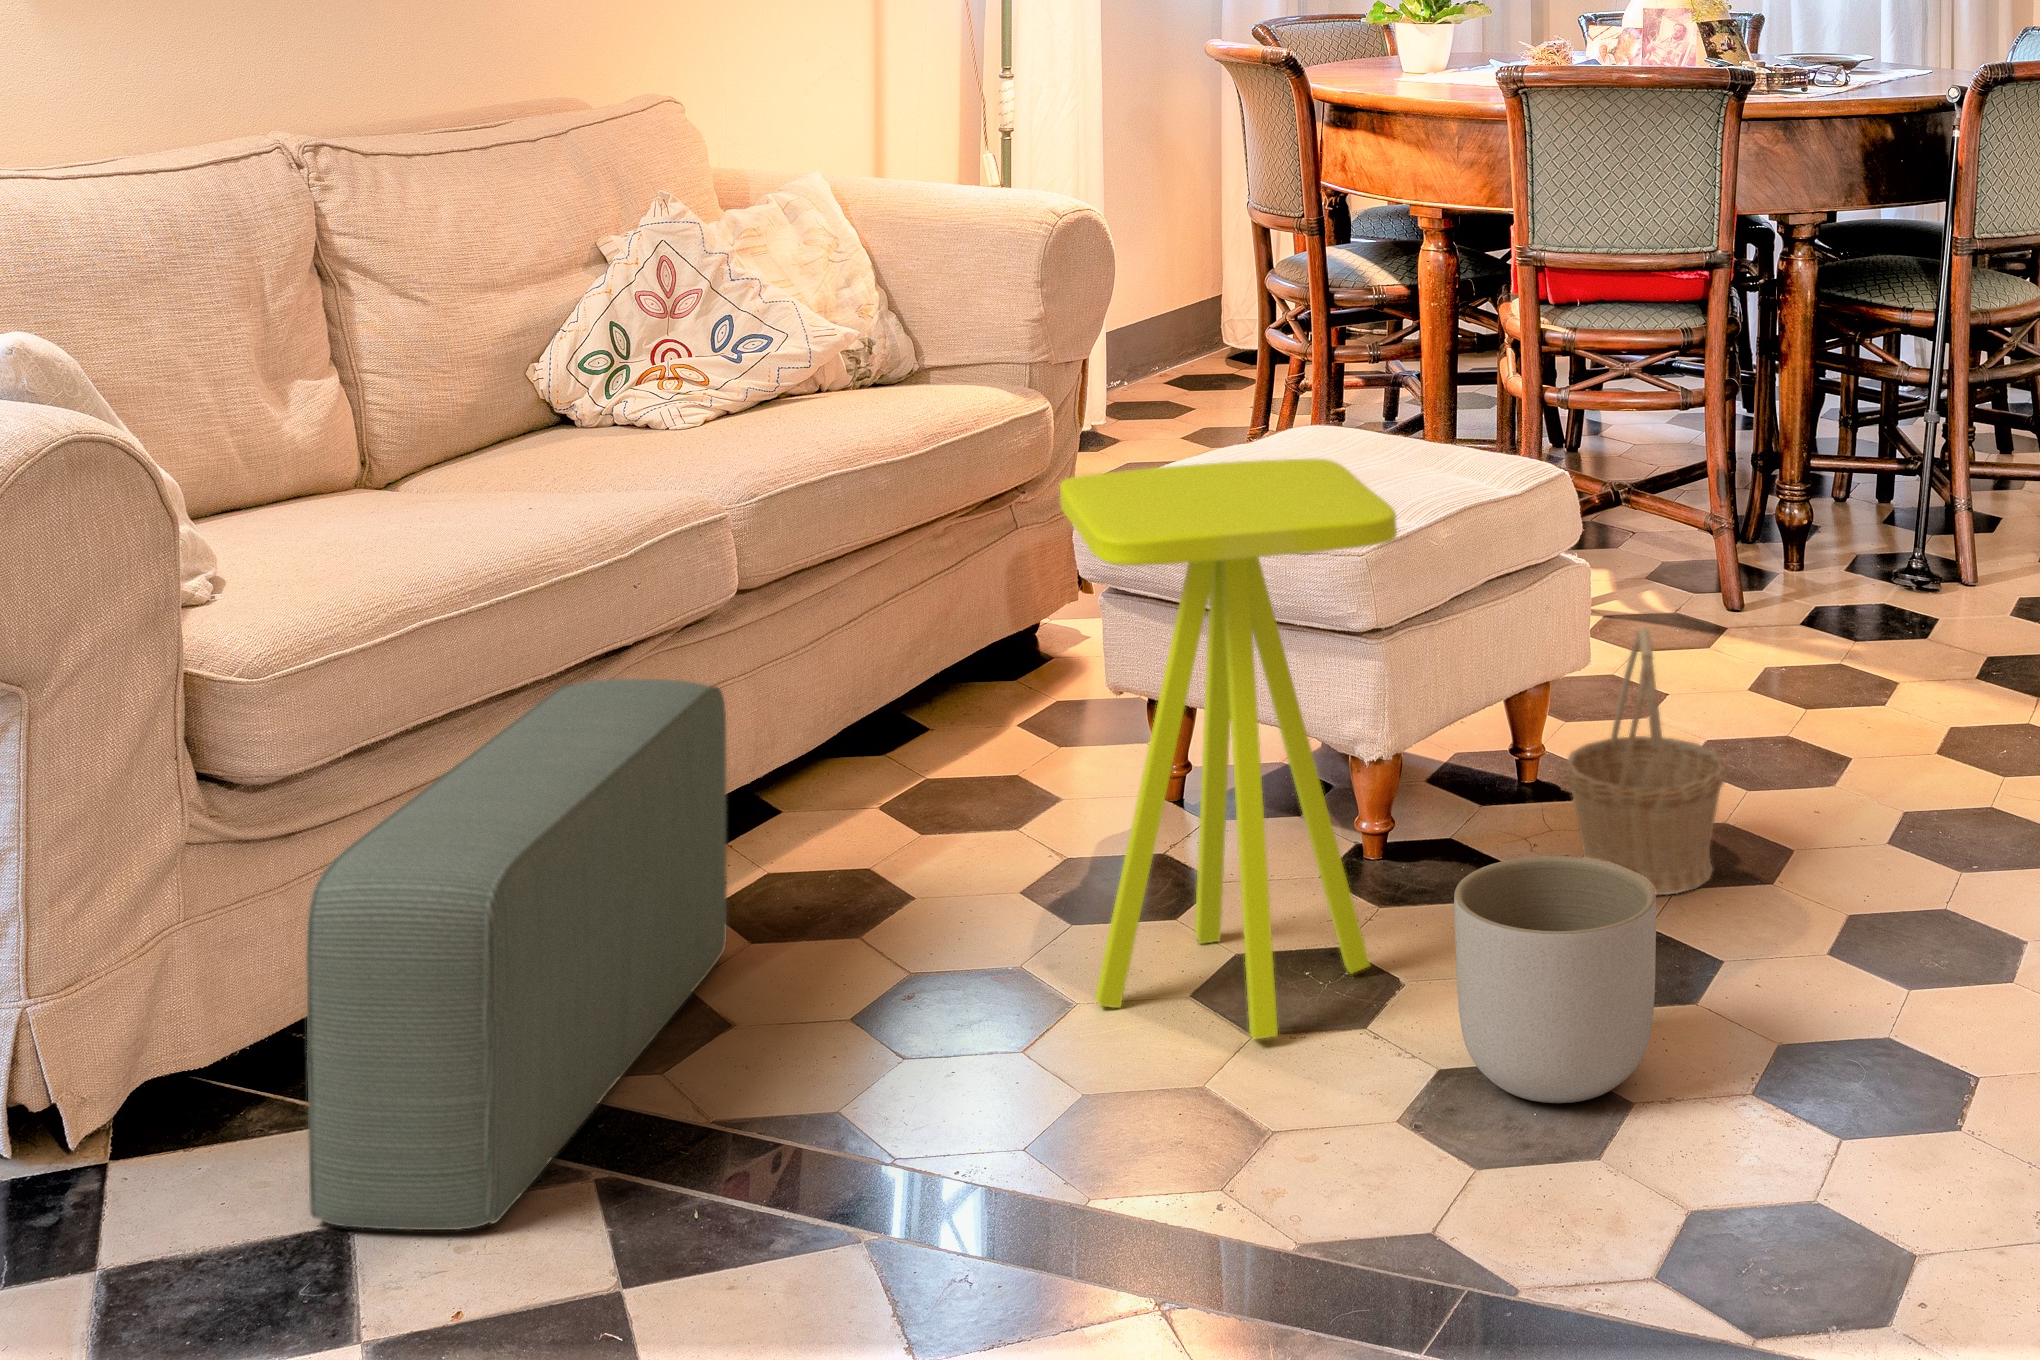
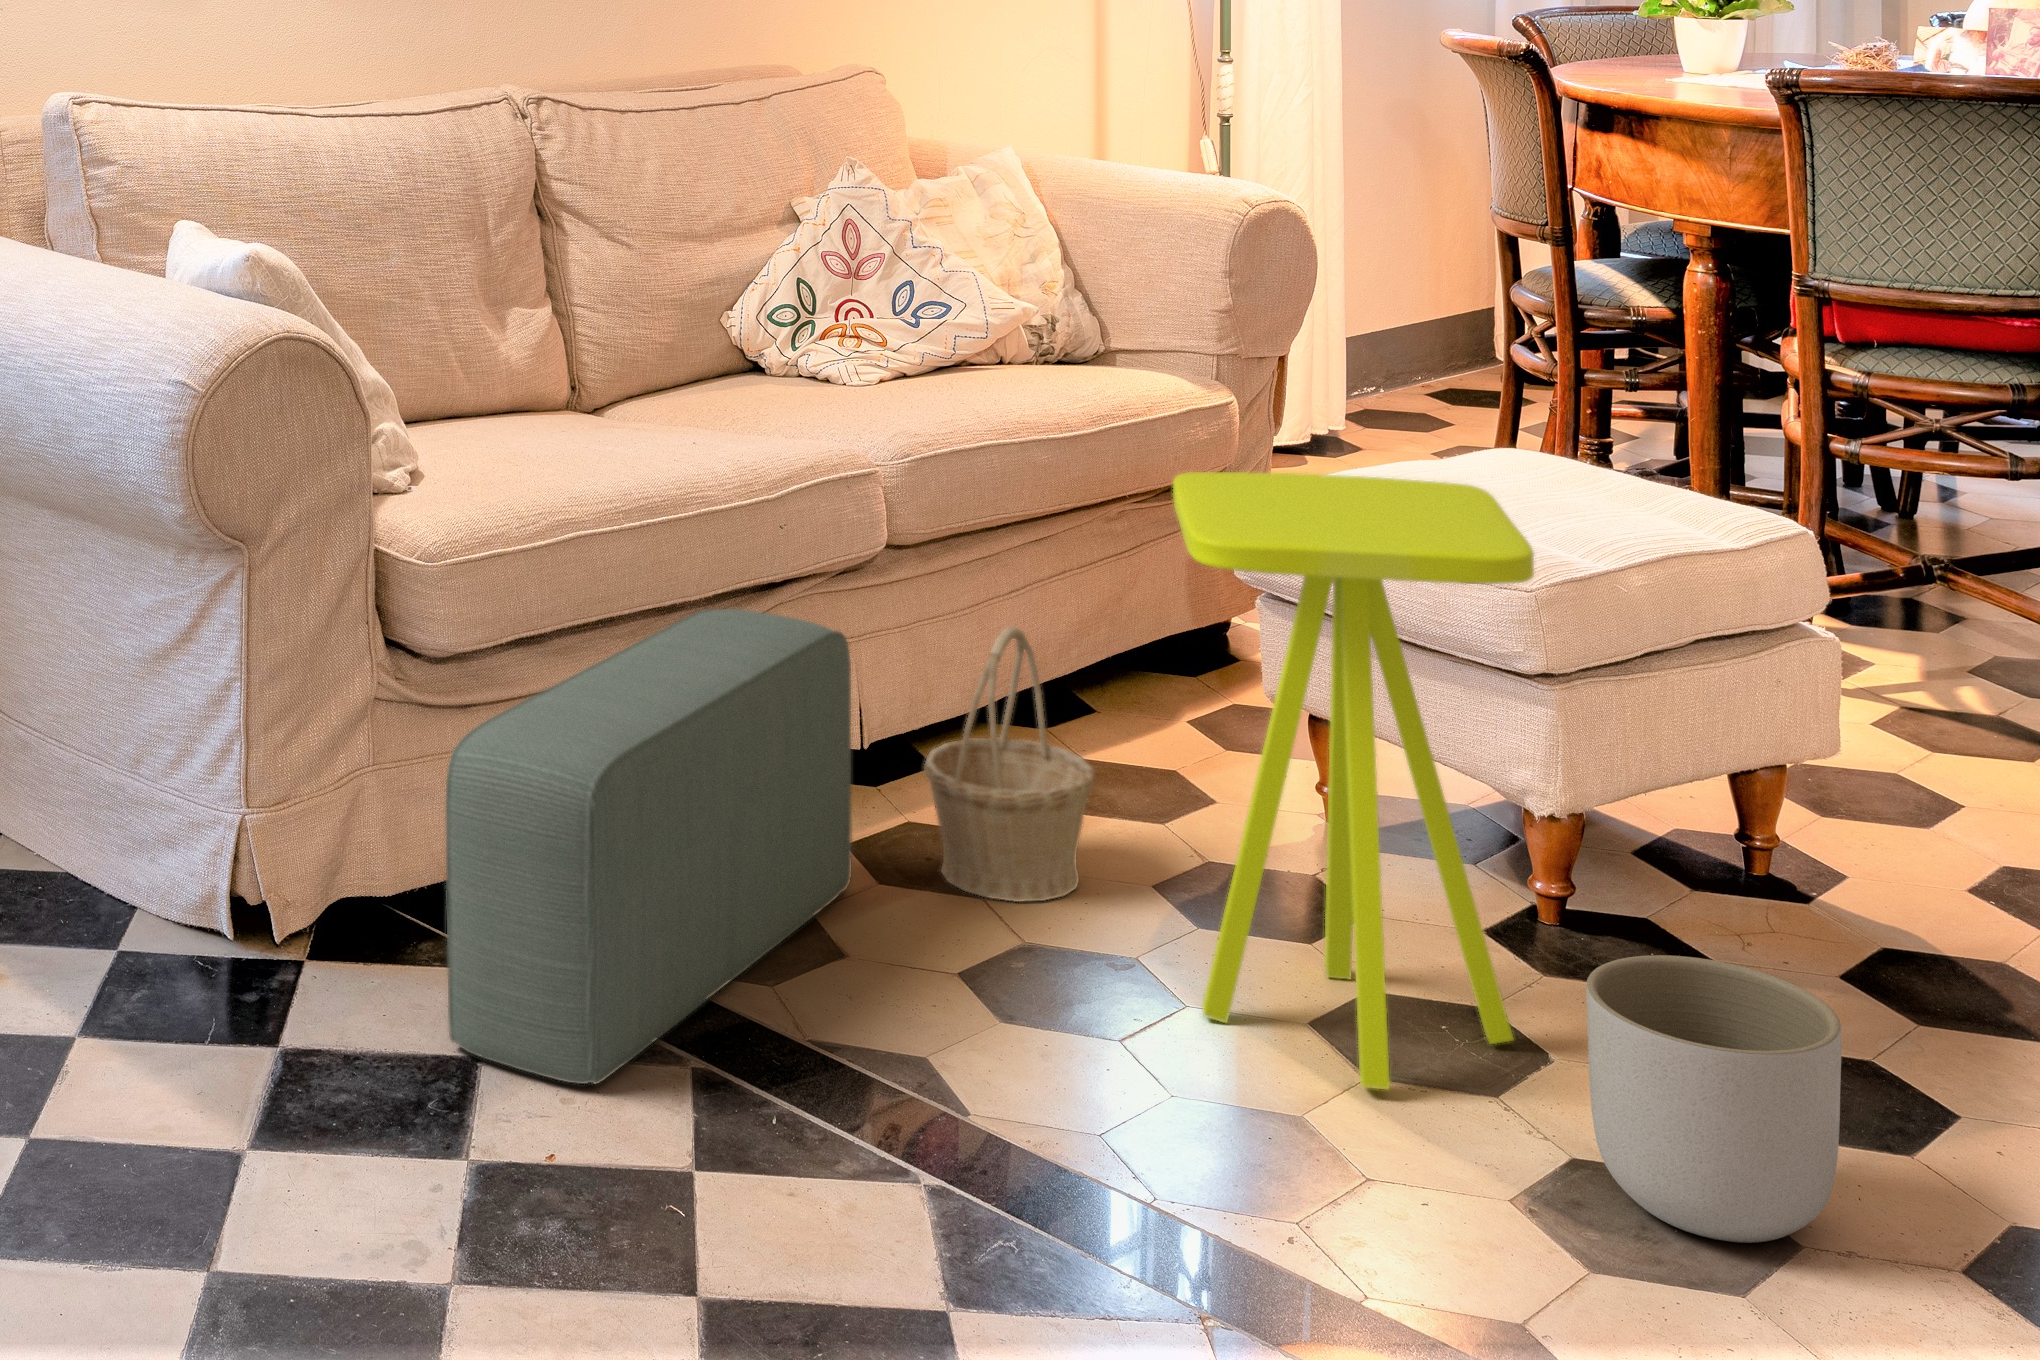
basket: present [1564,628,1727,895] -> present [924,627,1095,902]

